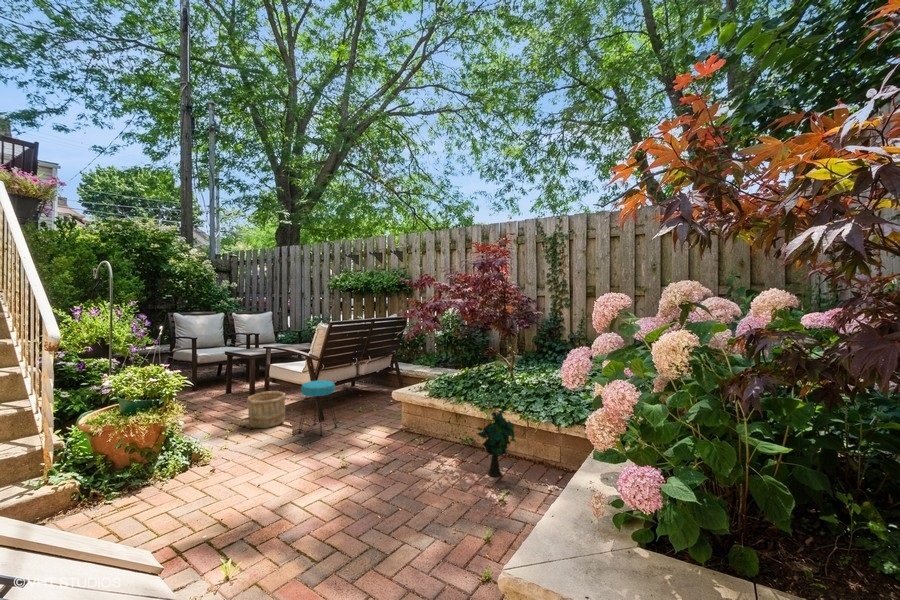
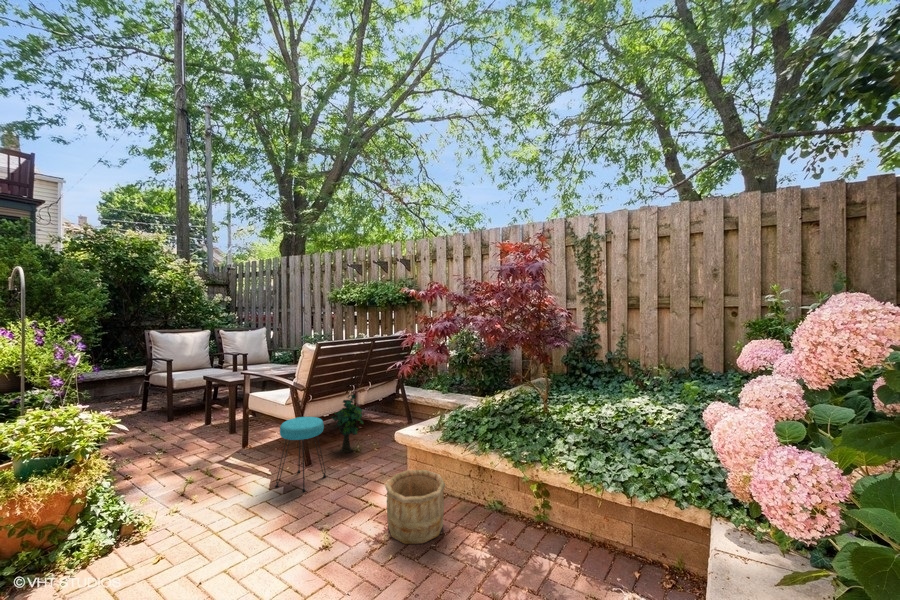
wooden bucket: present [247,391,286,428] -> present [385,470,445,544]
decorative plant: present [477,406,515,477] -> present [330,394,364,453]

